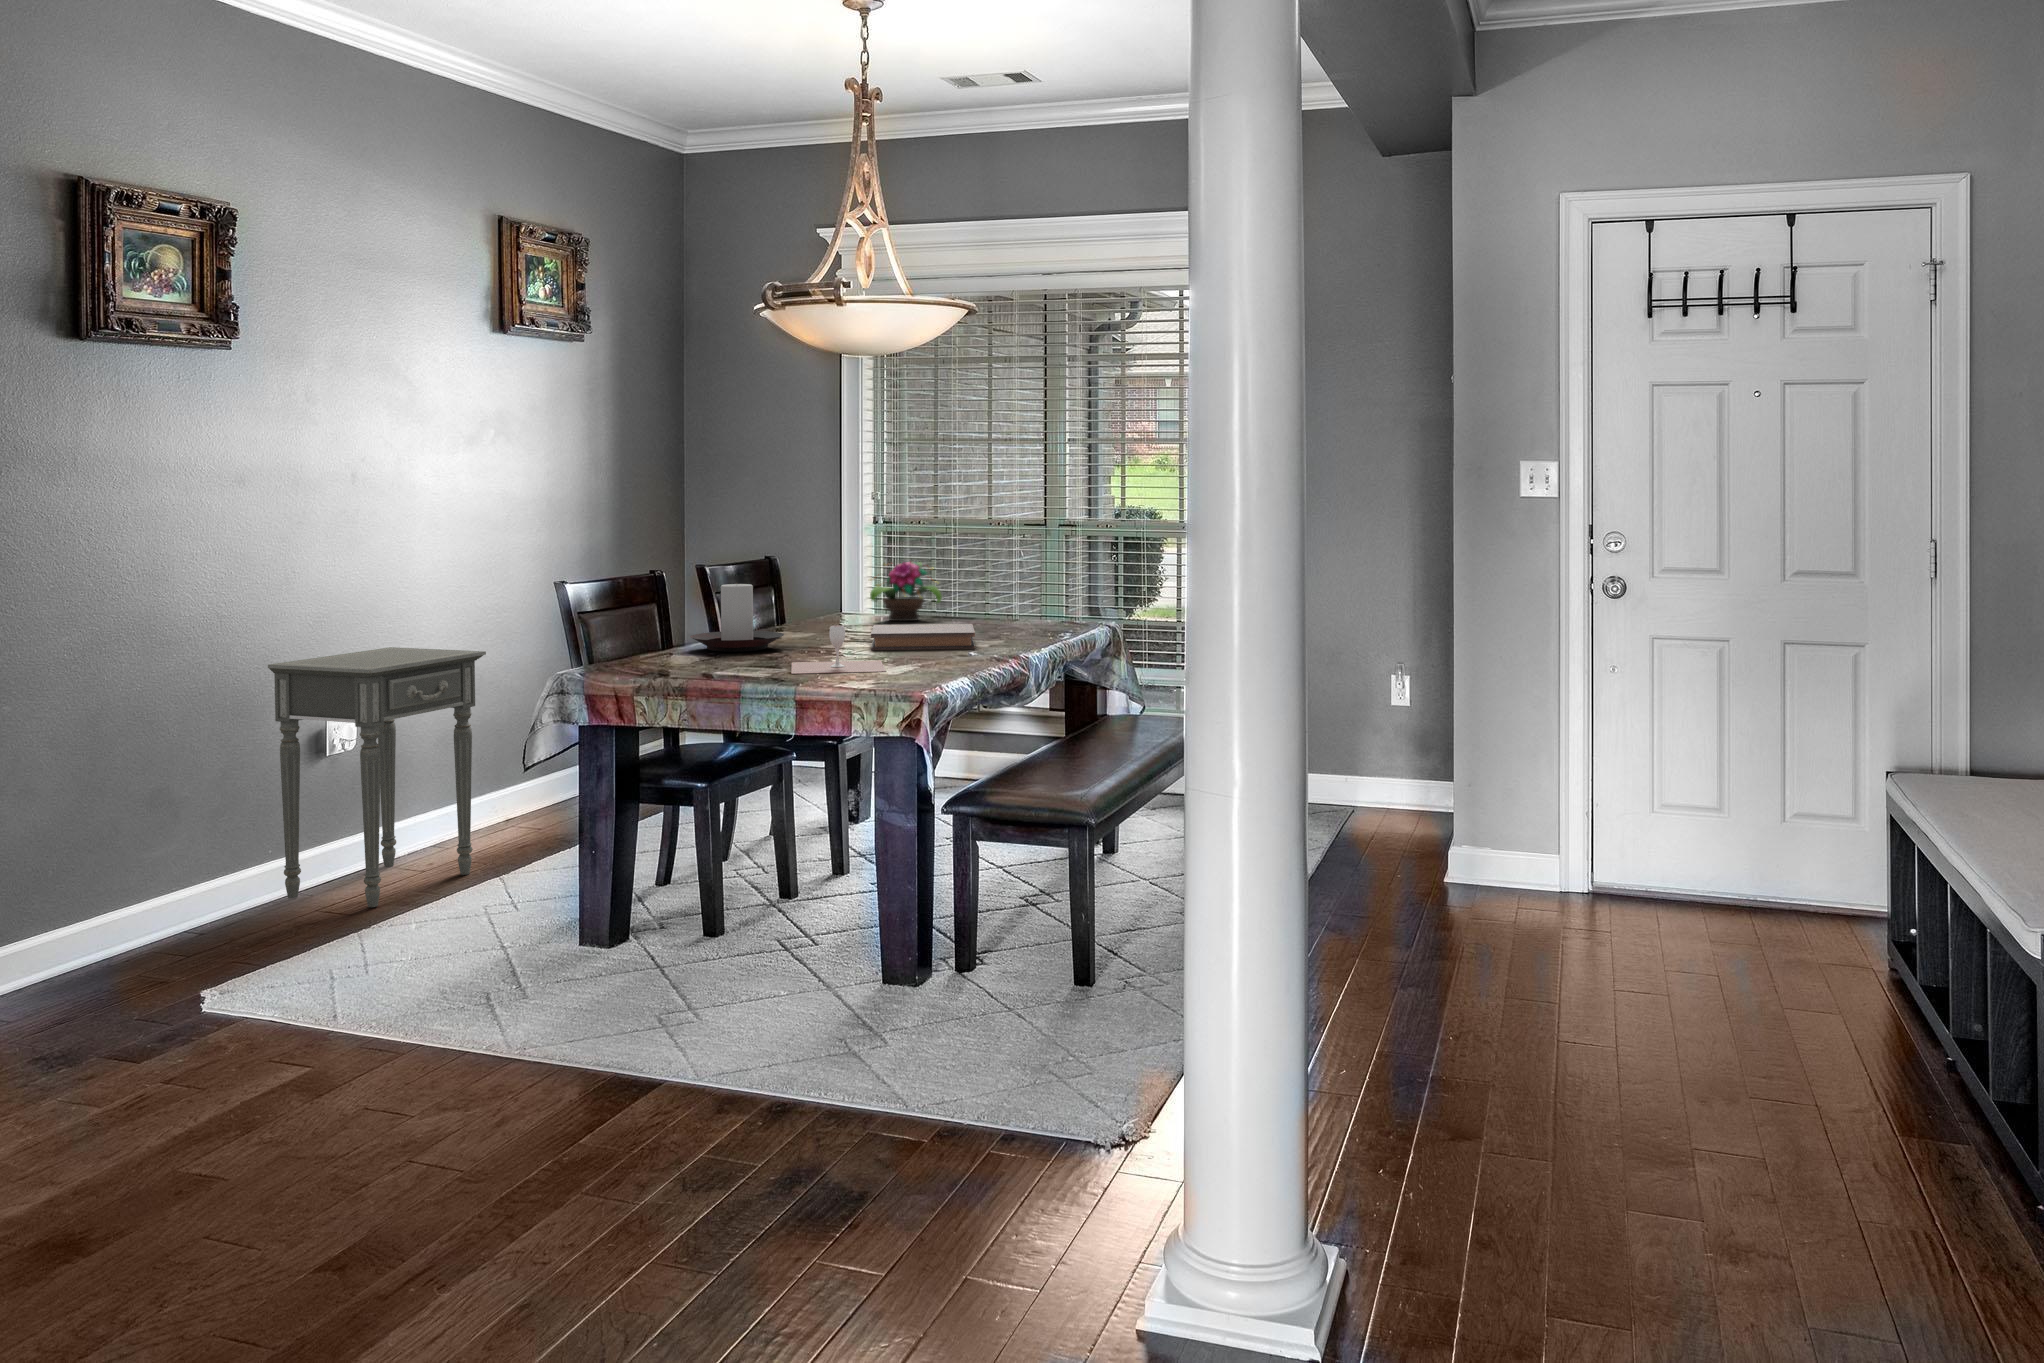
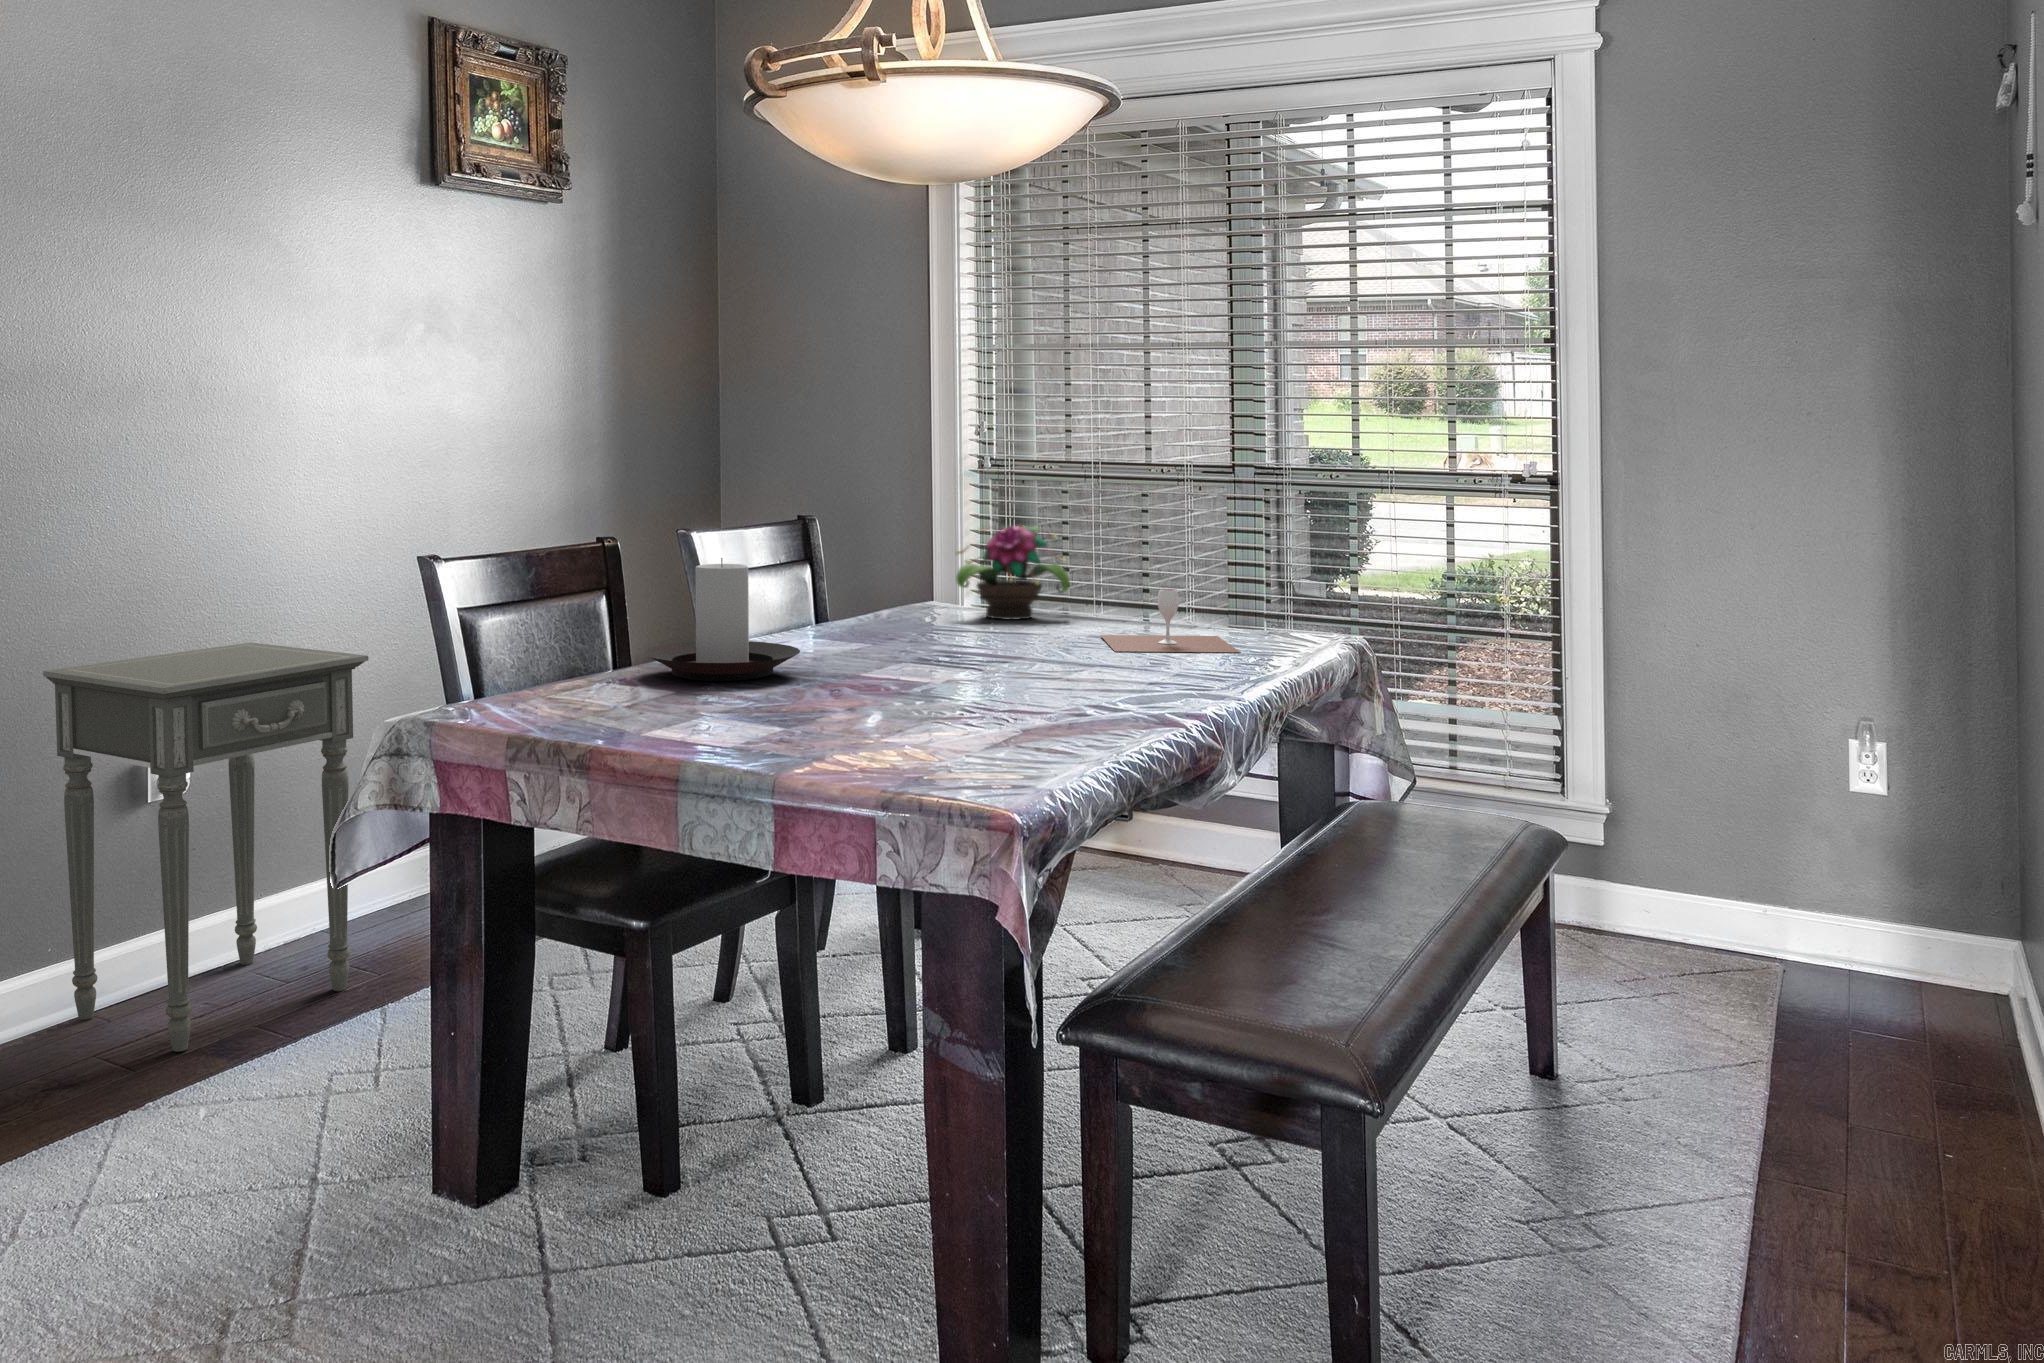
book: present [871,624,975,650] -> none [947,636,1135,690]
wine glass: present [791,625,886,674] -> present [1100,589,1240,653]

